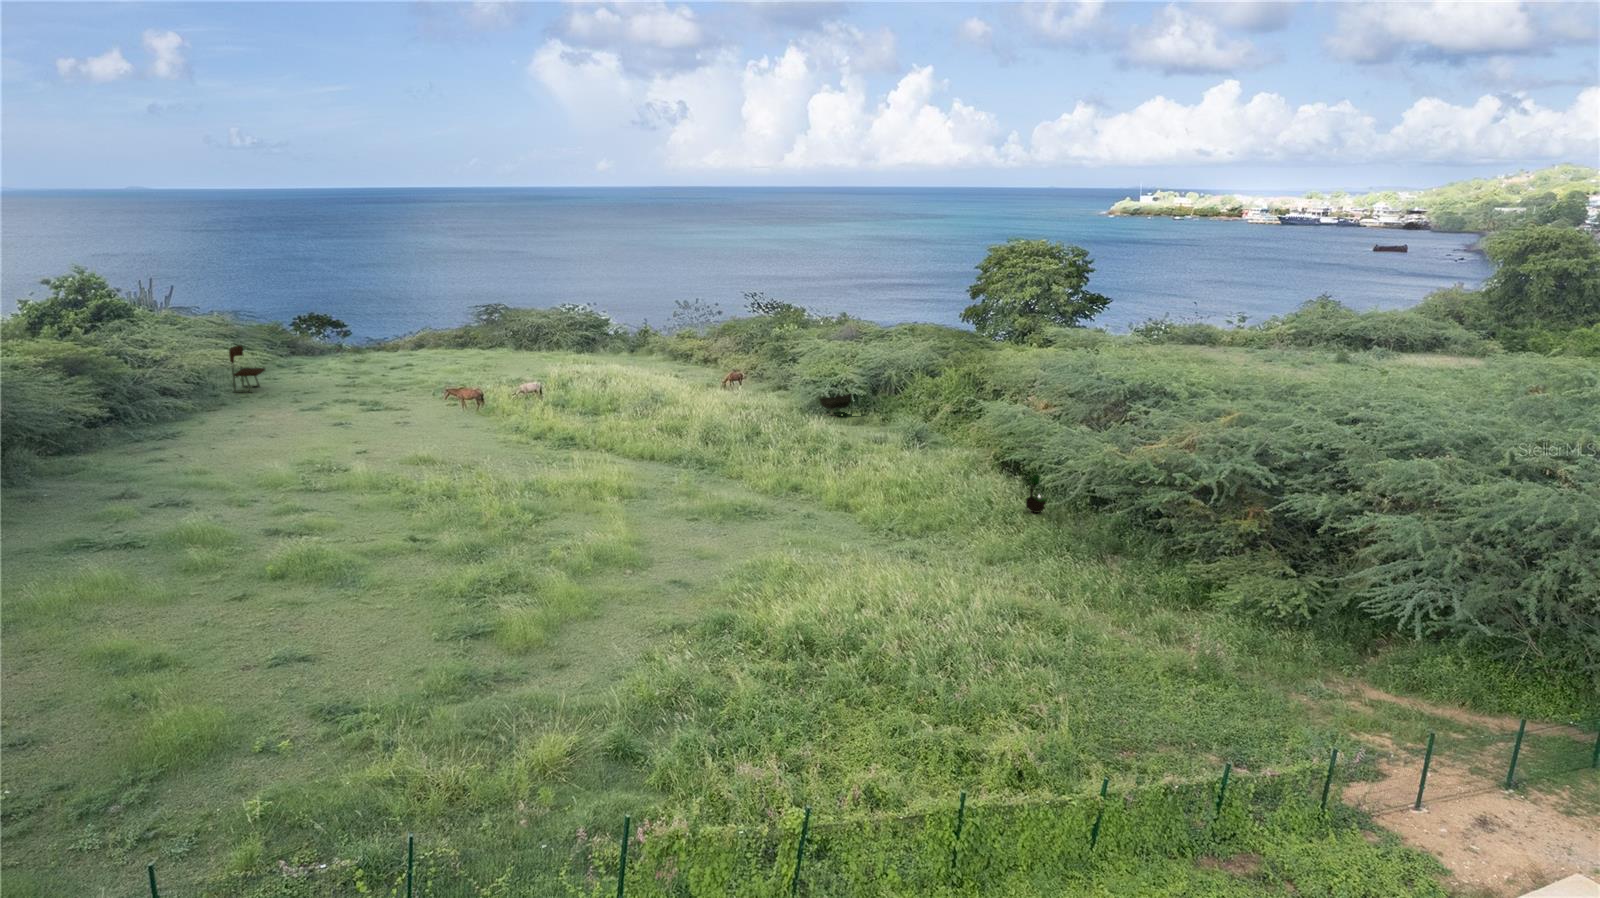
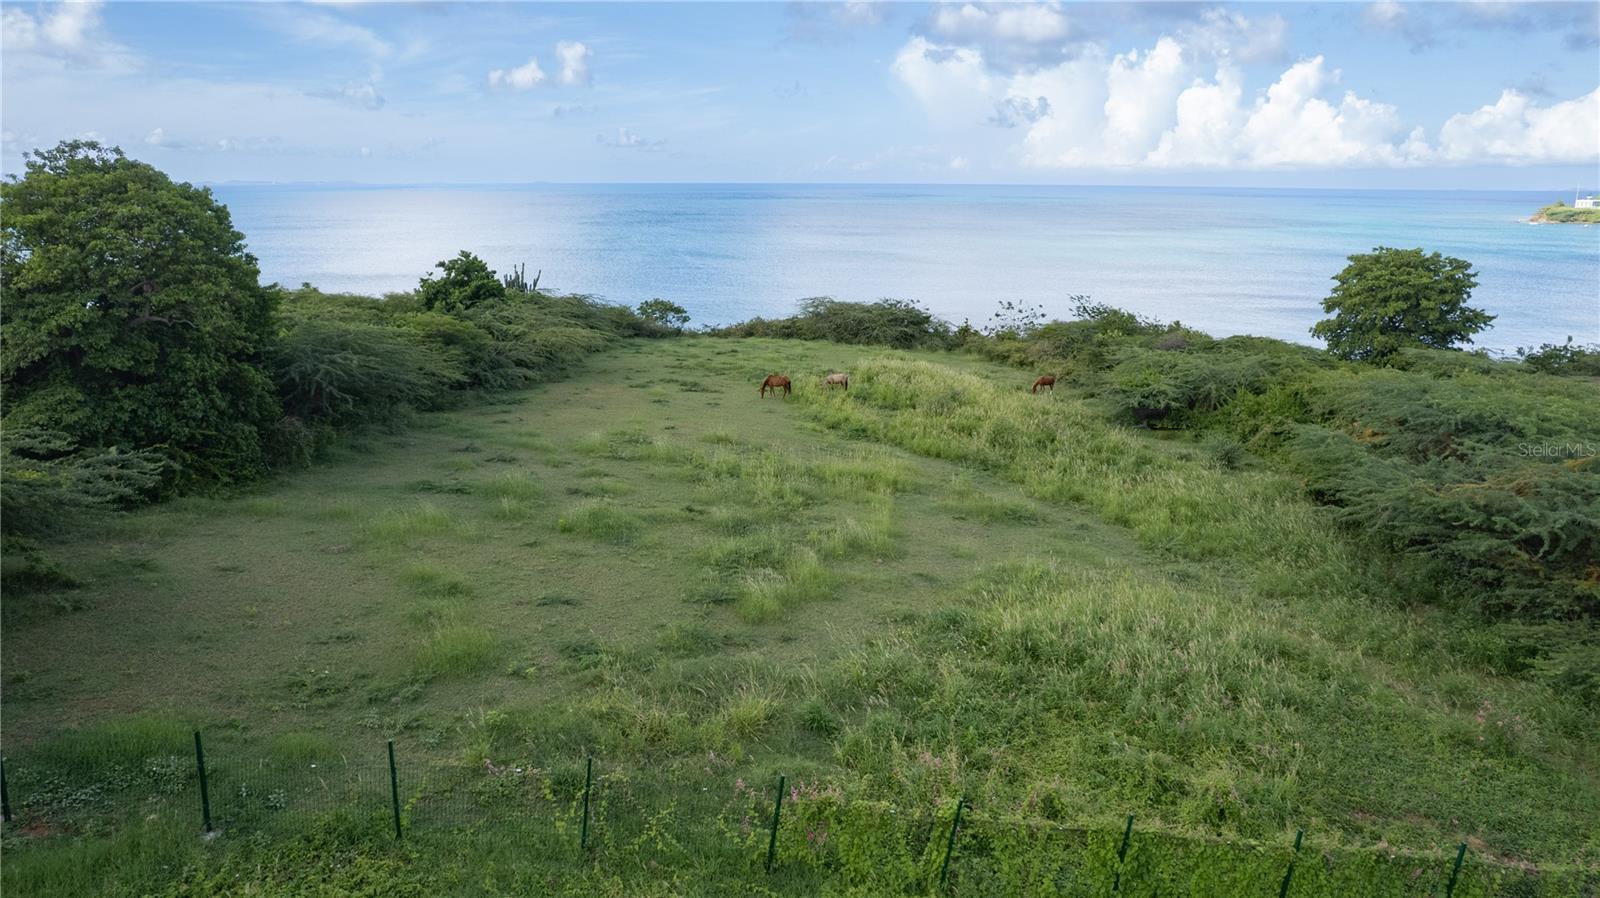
bench: present [229,345,265,393] -> none [574,326,603,369]
potted tree: present [1021,472,1047,513] -> none [1334,497,1370,552]

